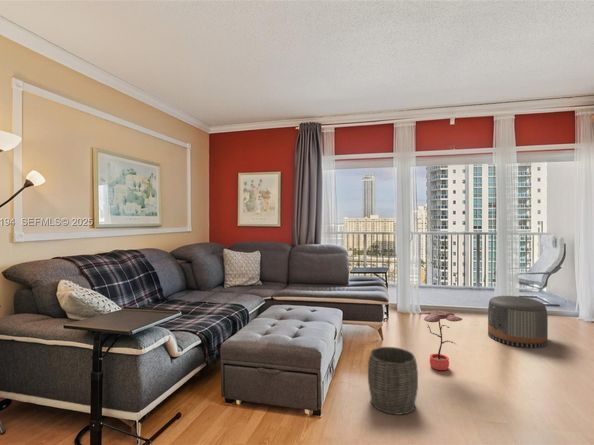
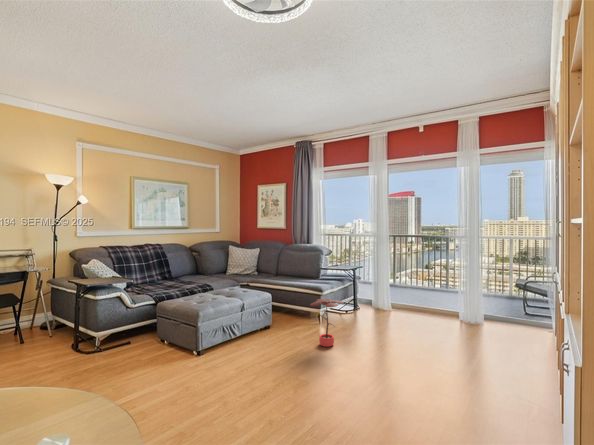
pouf: present [488,296,548,348] -> none [414,296,465,345]
woven basket: present [368,347,418,415] -> none [237,318,272,363]

